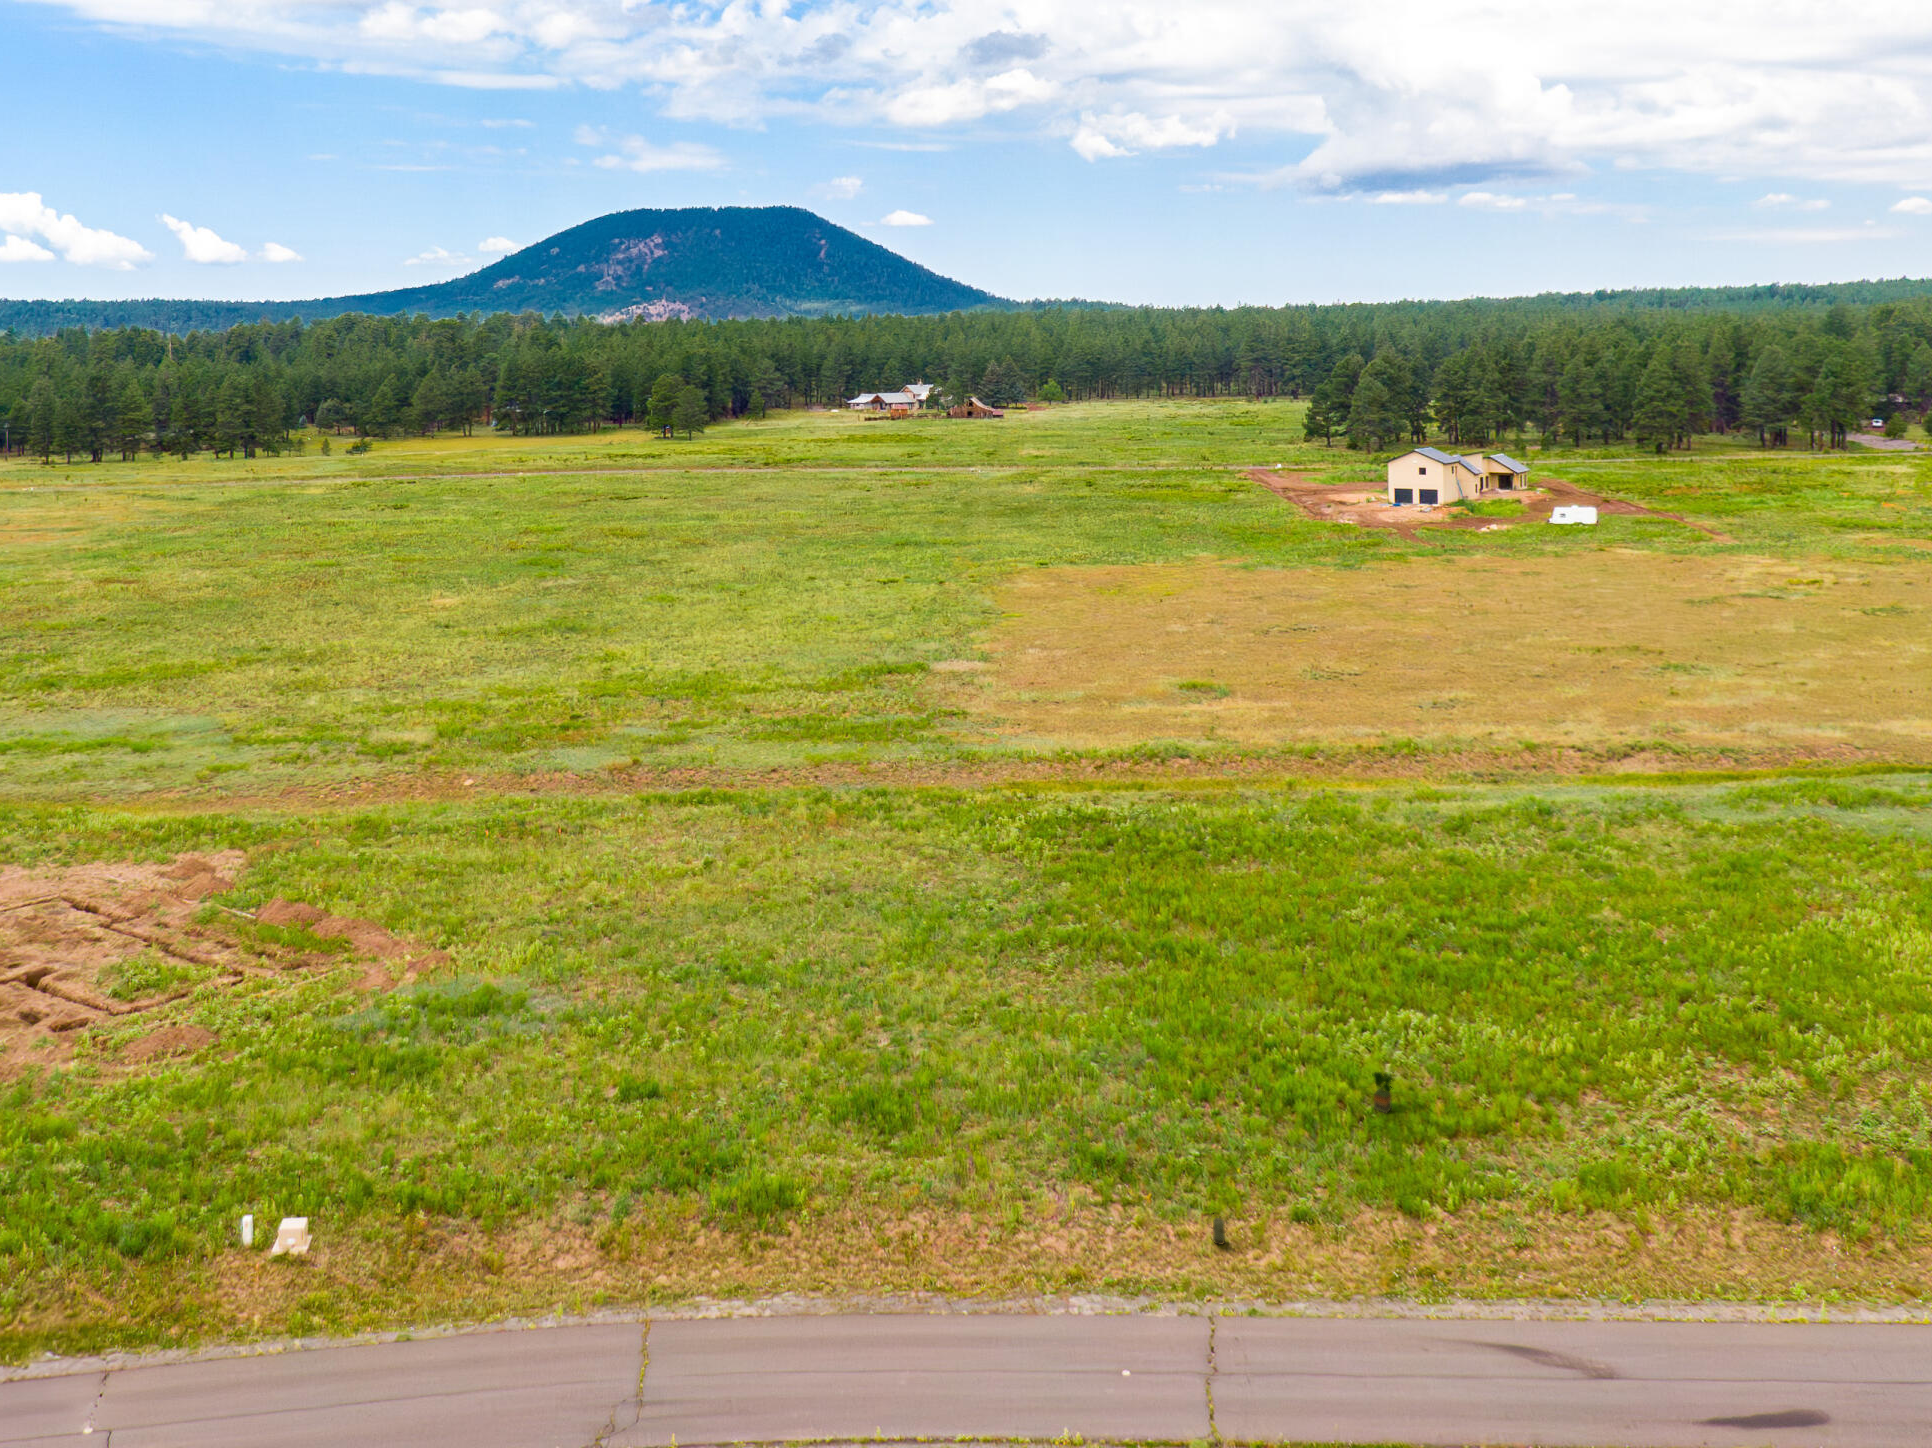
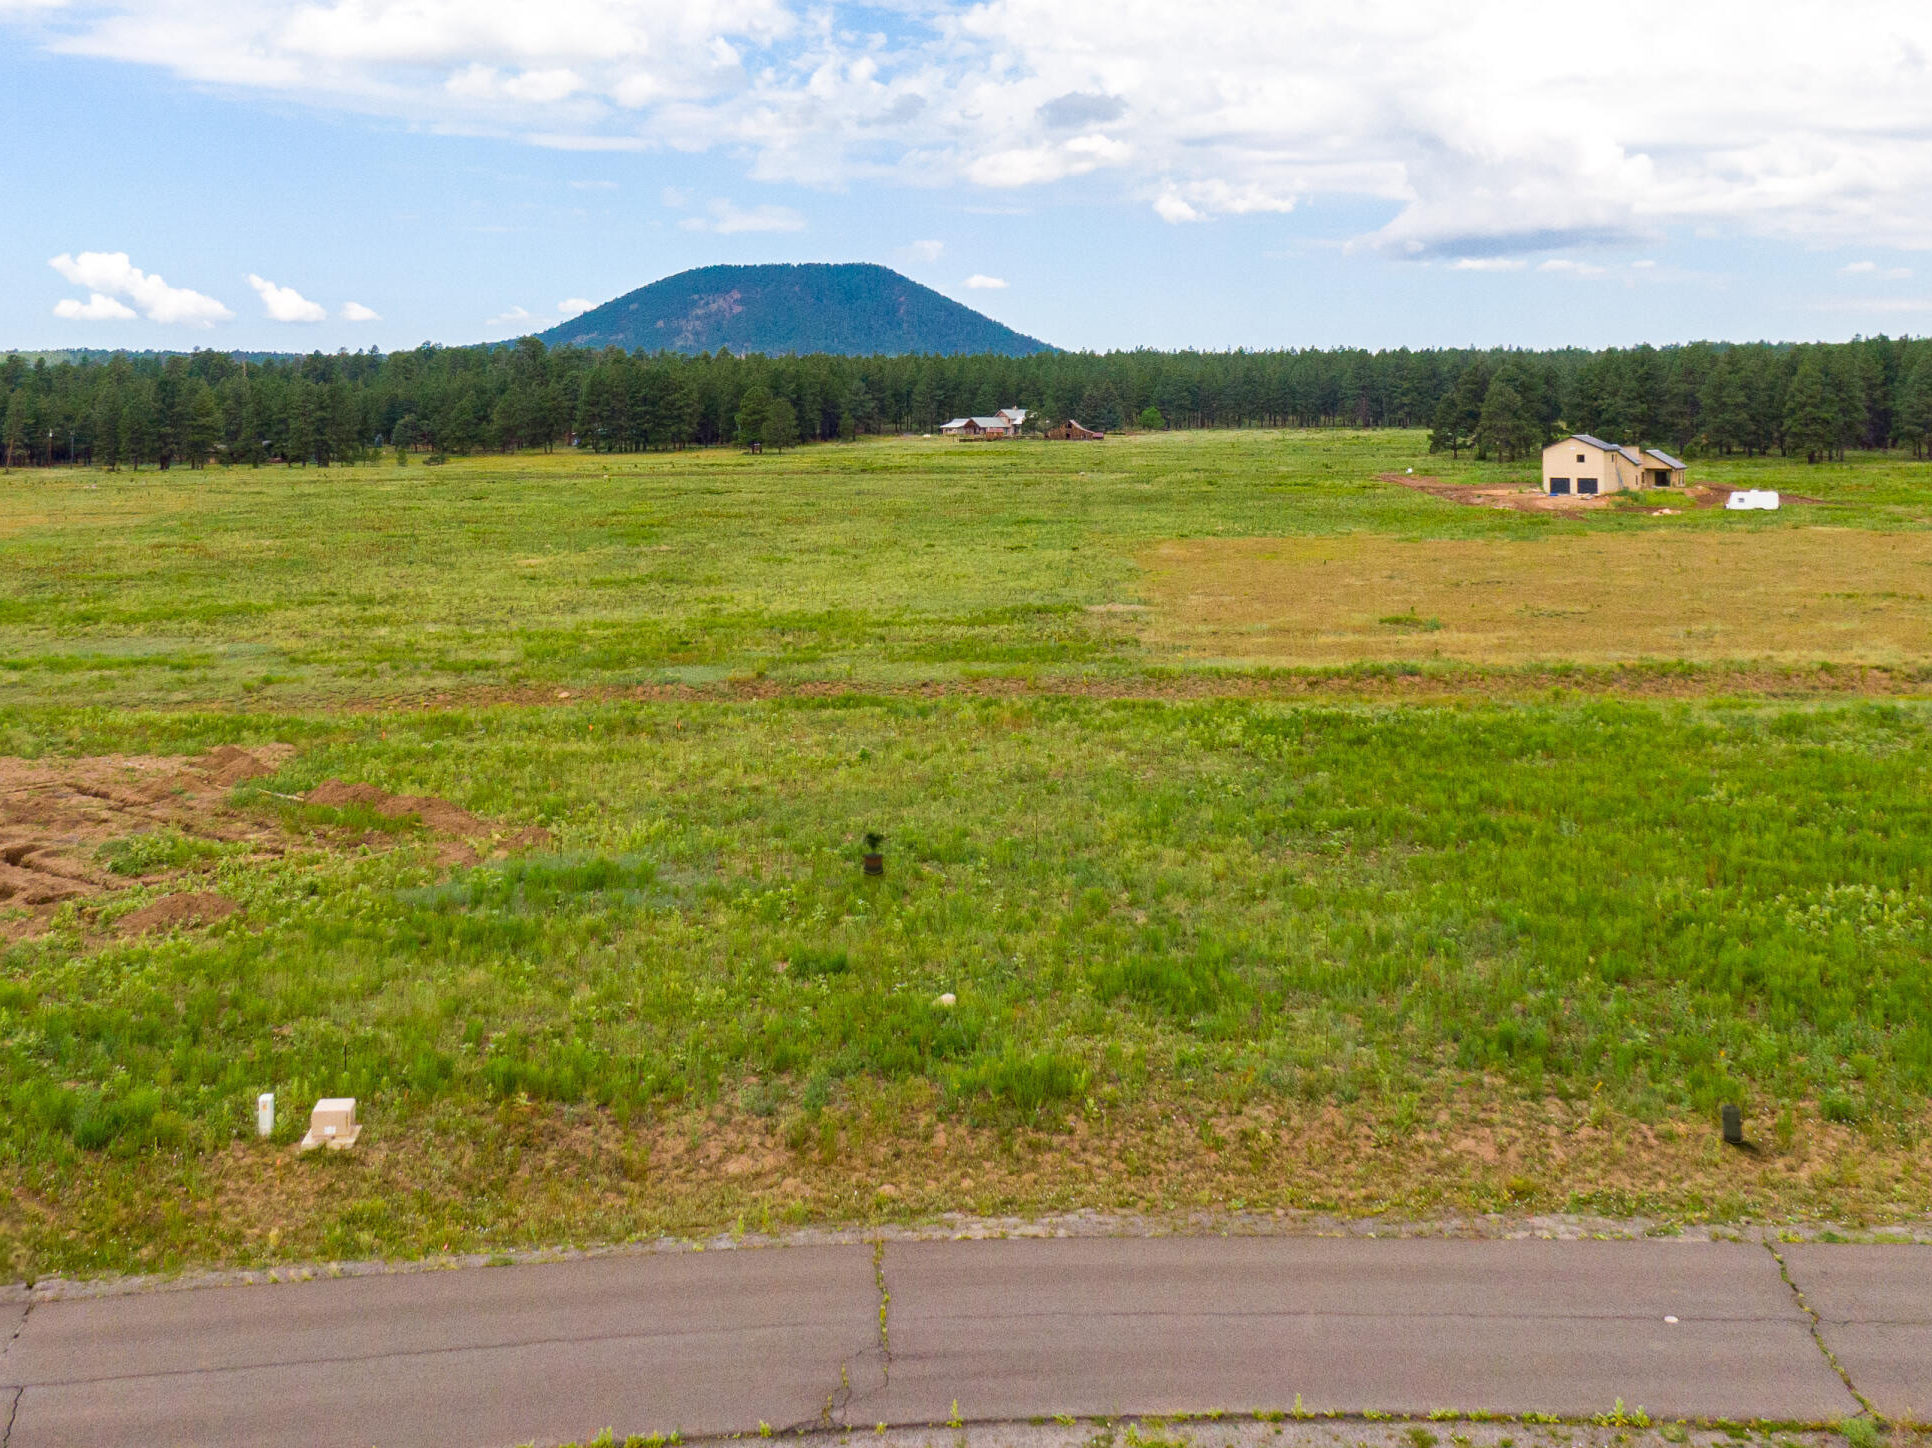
potted tree: present [1372,1072,1394,1113] -> present [863,832,885,875]

